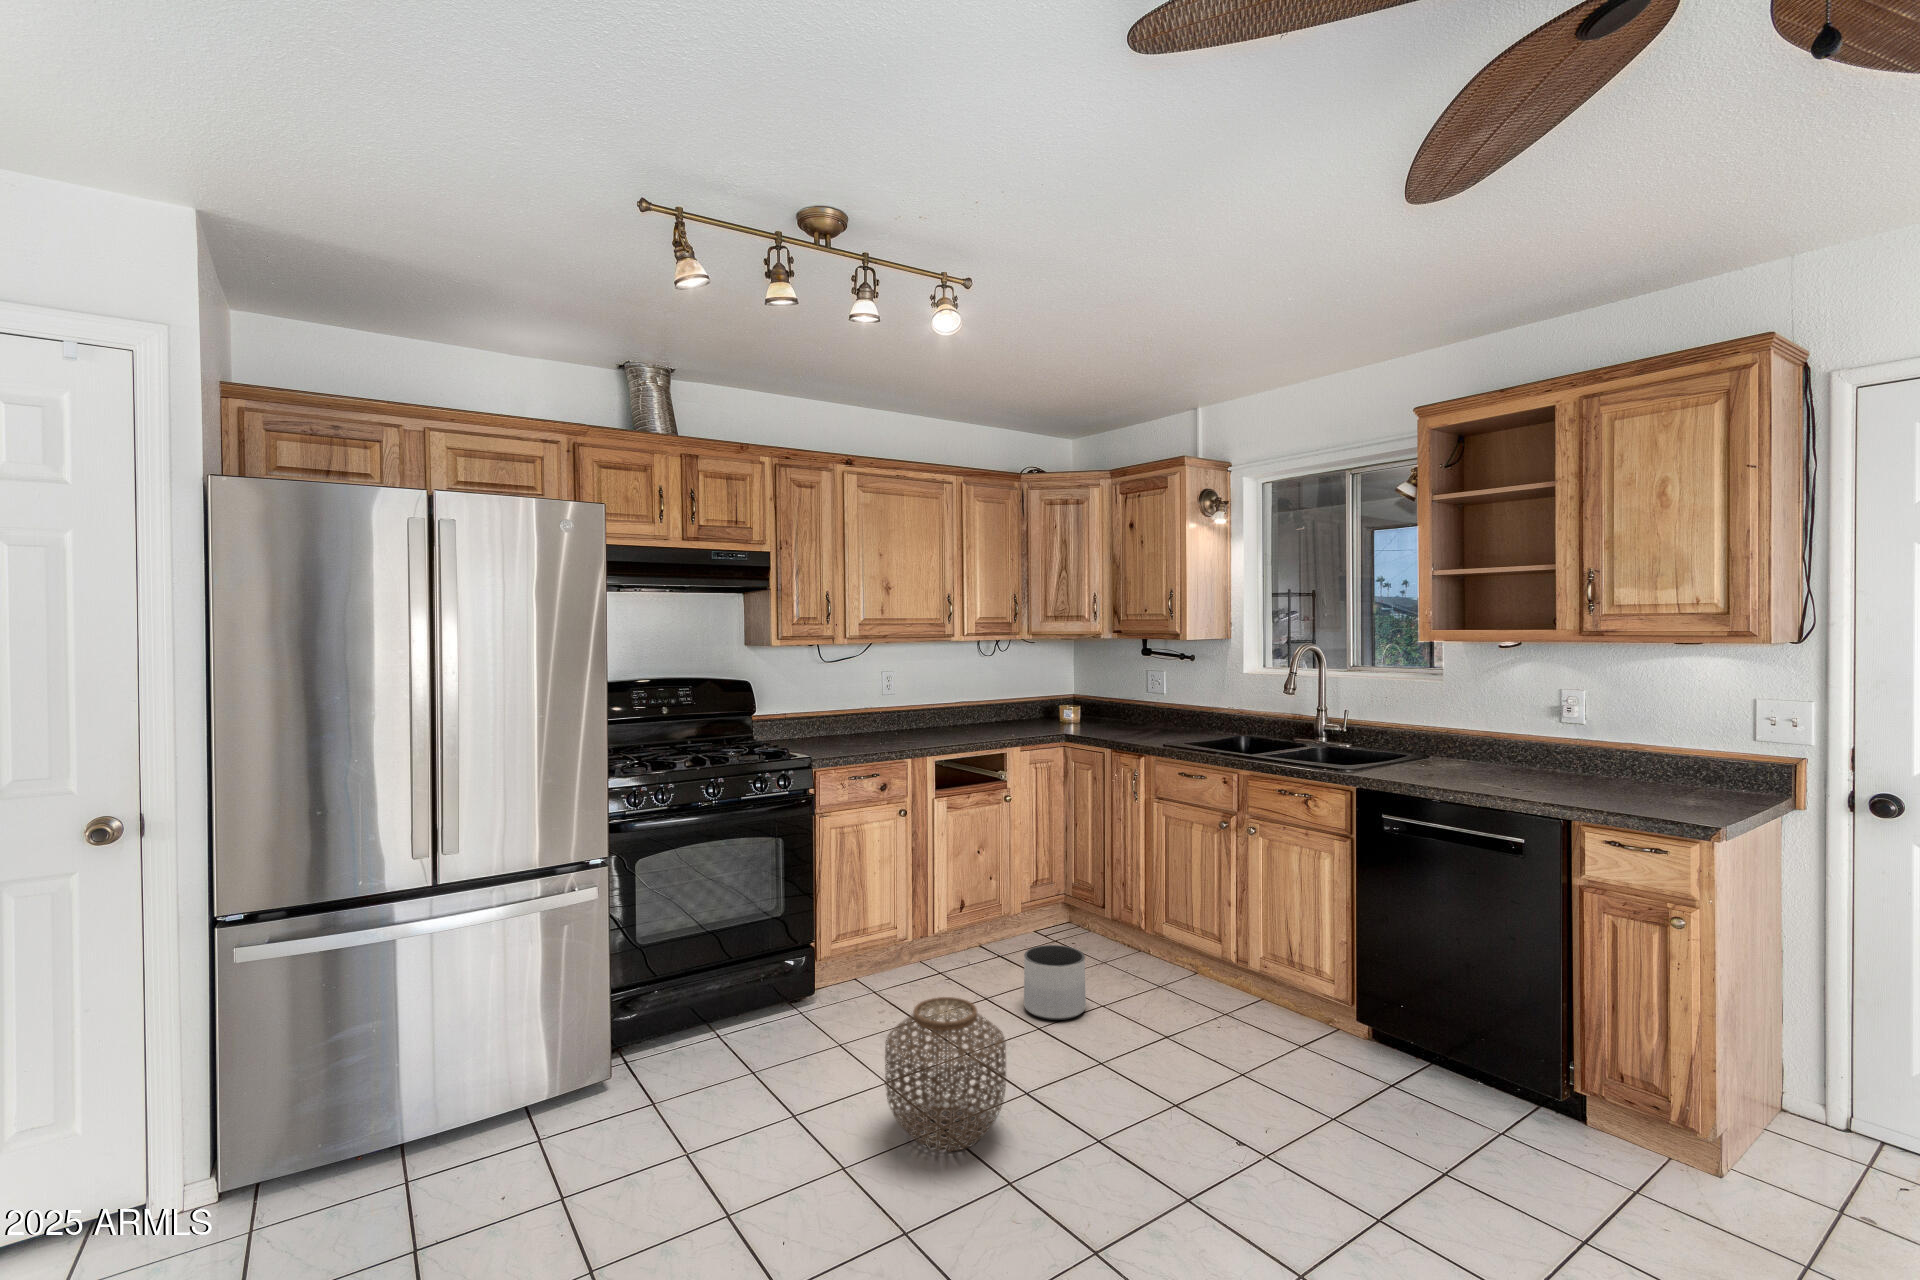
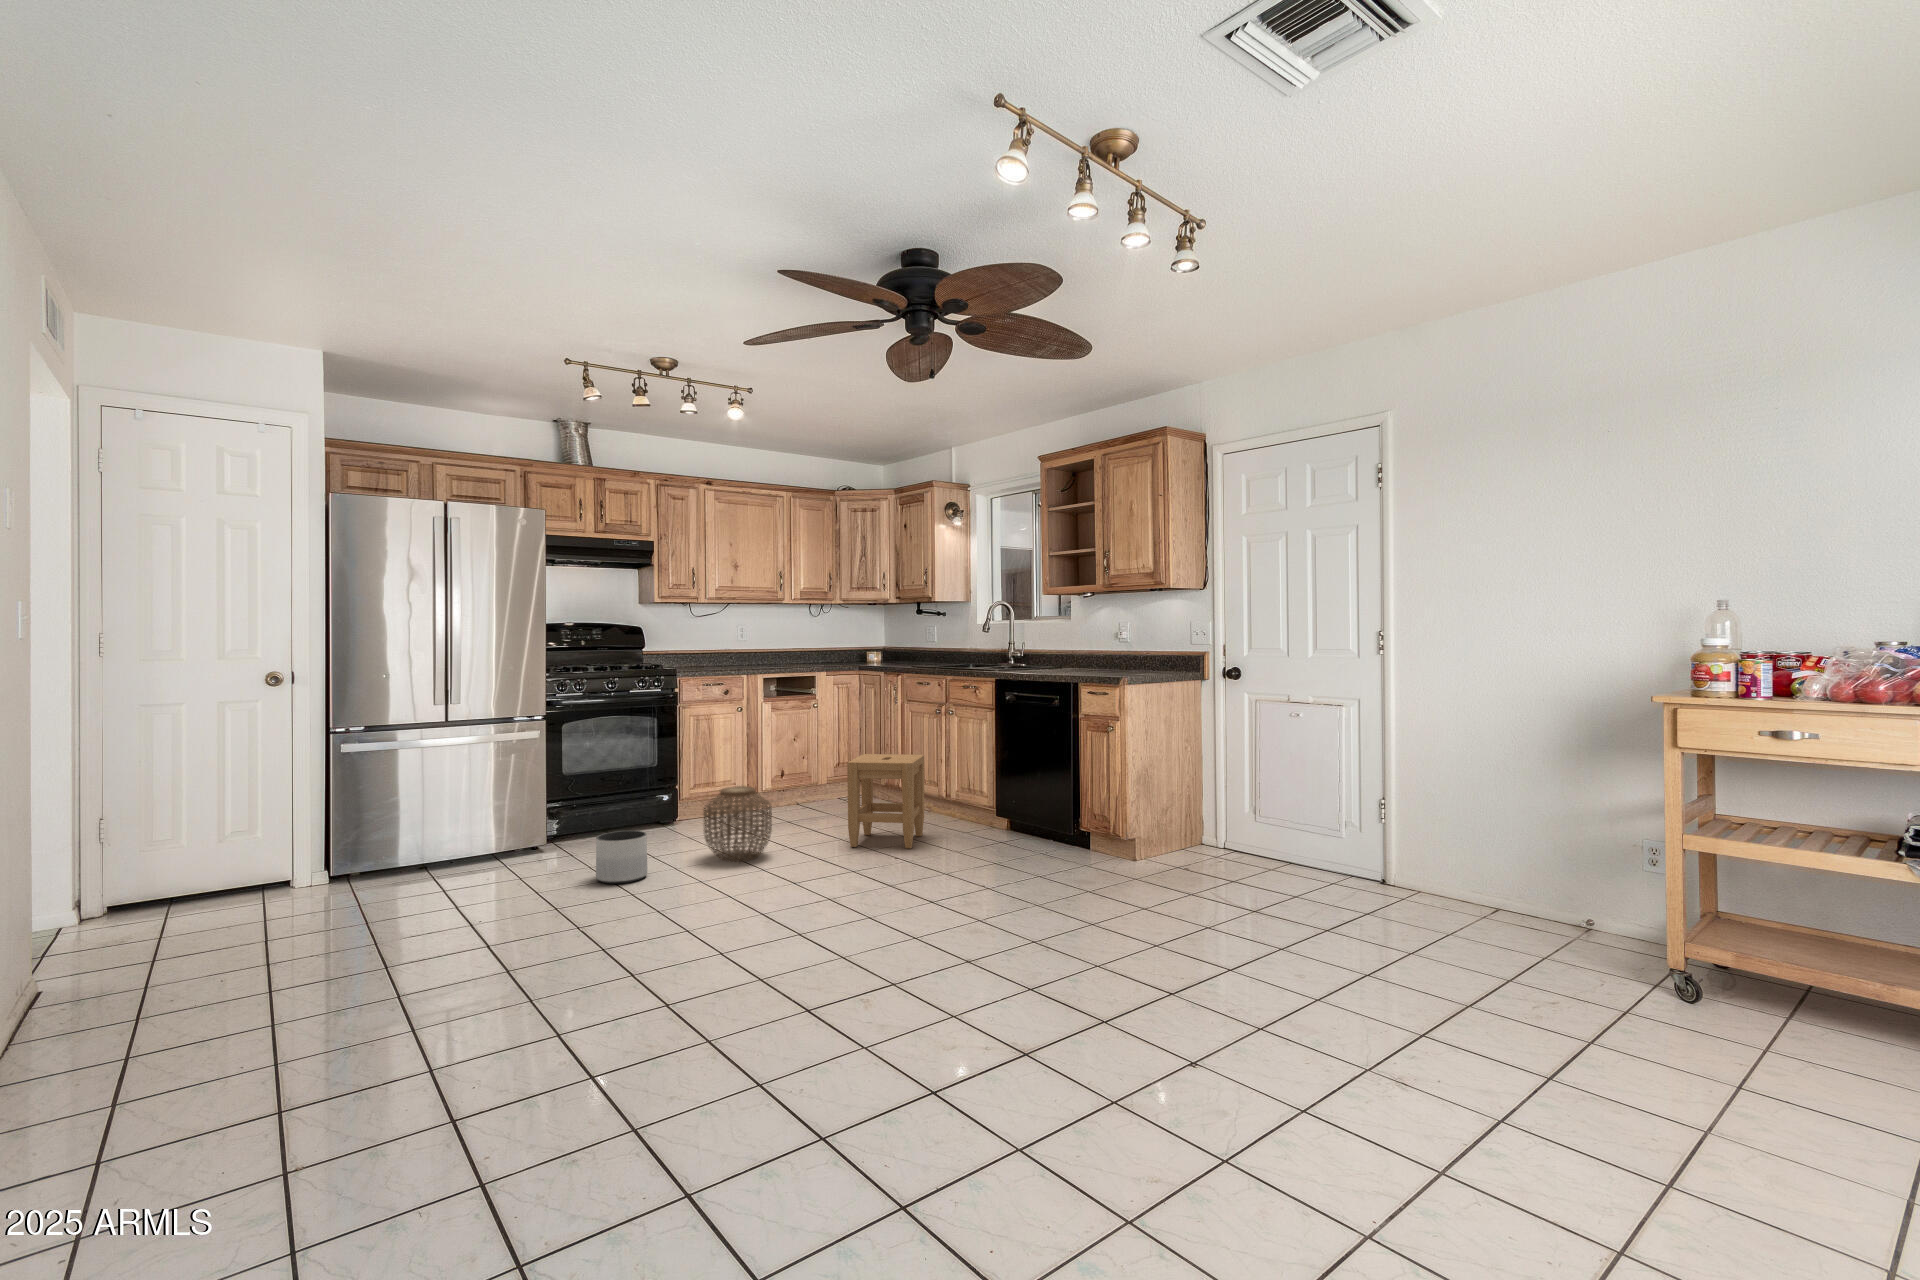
stool: none [1129,915,1252,1110] -> present [847,754,924,848]
planter: present [1024,945,1086,1020] -> present [596,831,647,884]

